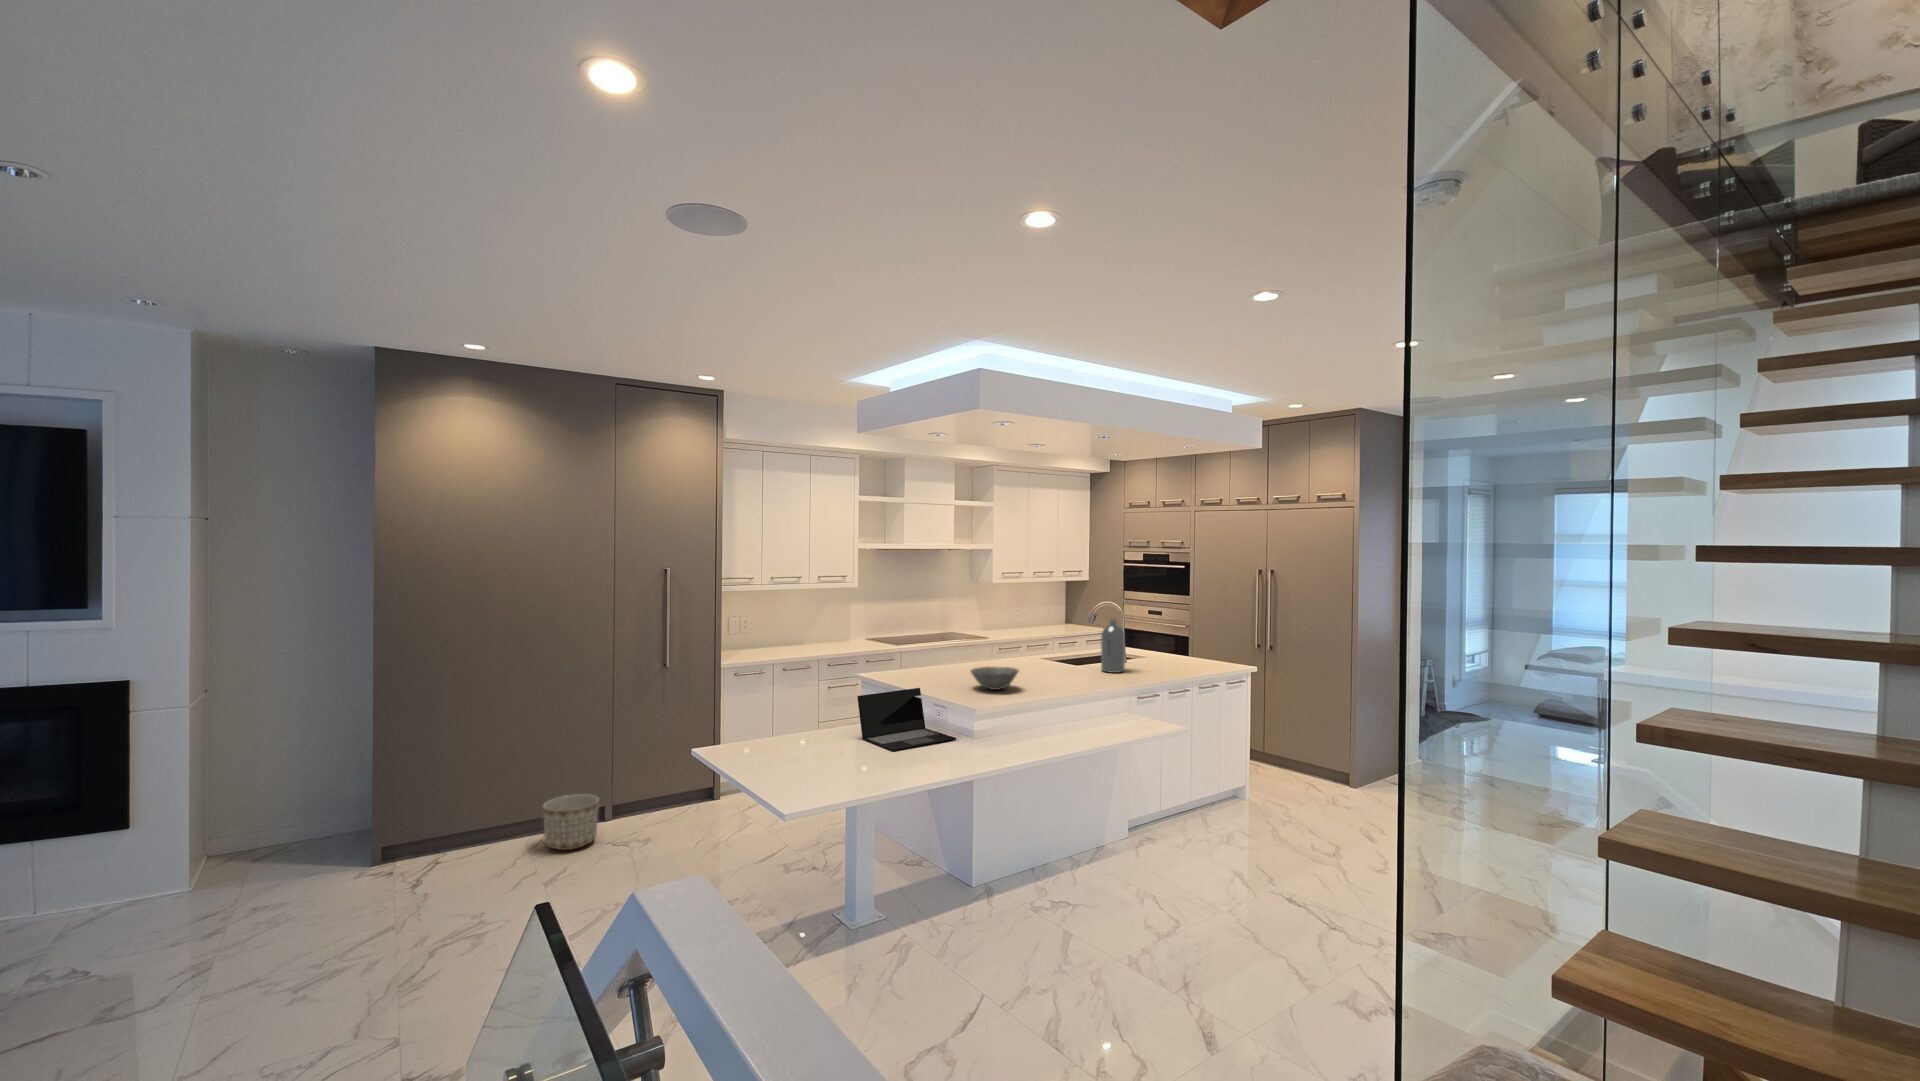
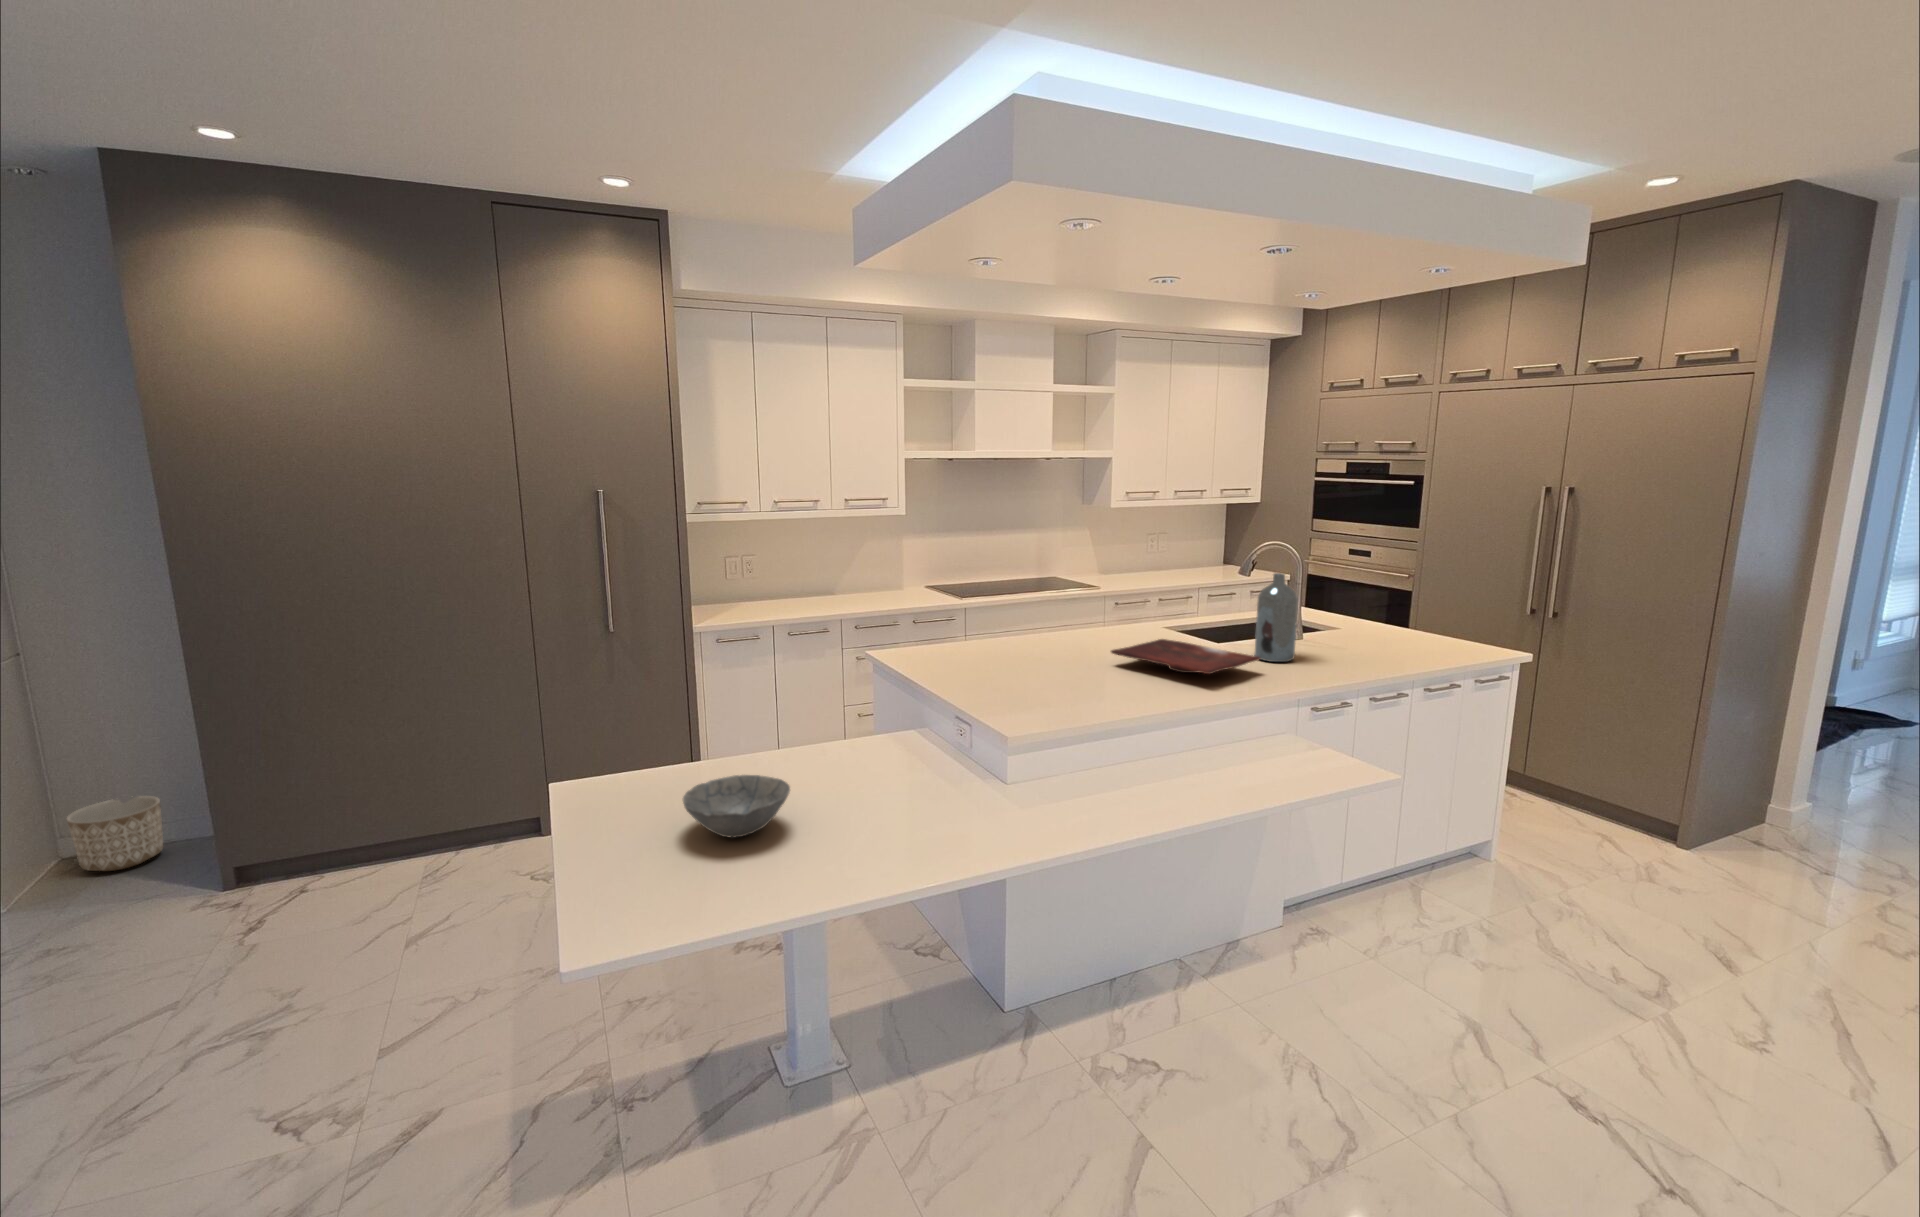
cutting board: none [1018,661,1107,678] -> present [1111,639,1260,674]
bowl: present [970,667,1019,690] -> present [683,775,790,838]
laptop: present [857,688,956,751] -> none [815,689,976,807]
planter: present [543,794,599,850] -> present [67,796,163,871]

